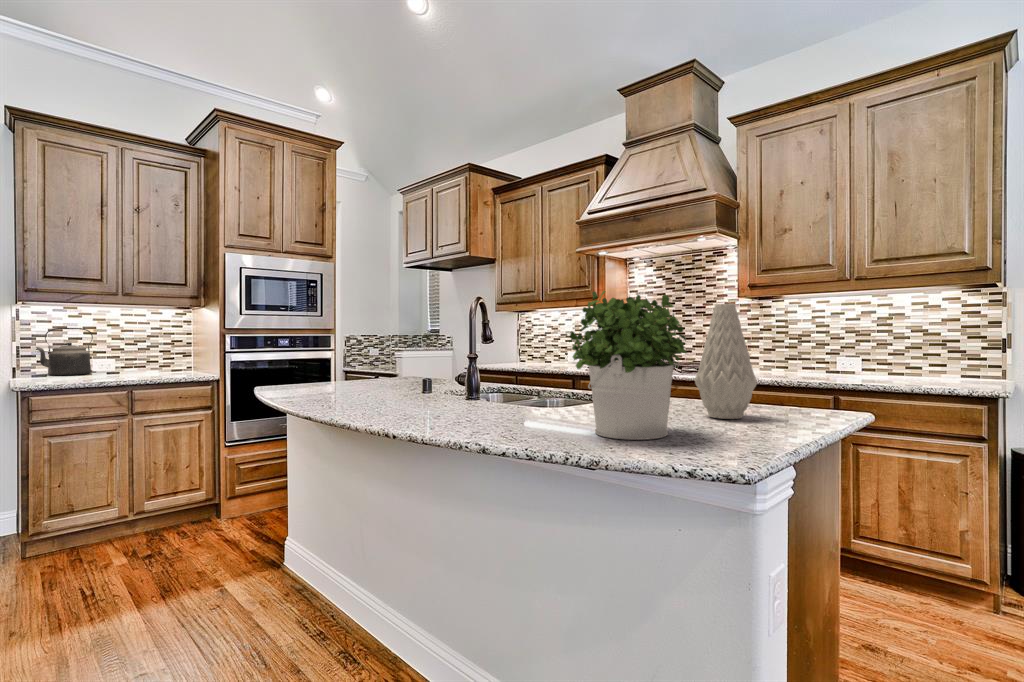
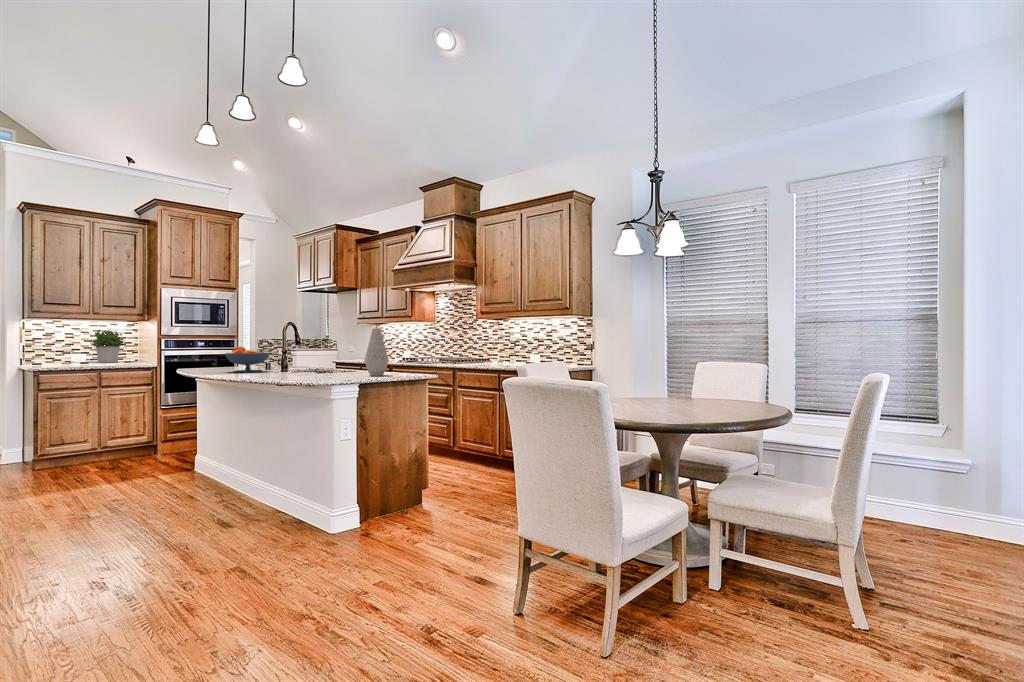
potted plant: present [569,291,687,440] -> present [90,330,123,363]
kettle: present [36,328,93,375] -> none [35,334,72,364]
fruit bowl: none [351,348,432,400] -> present [225,347,270,372]

